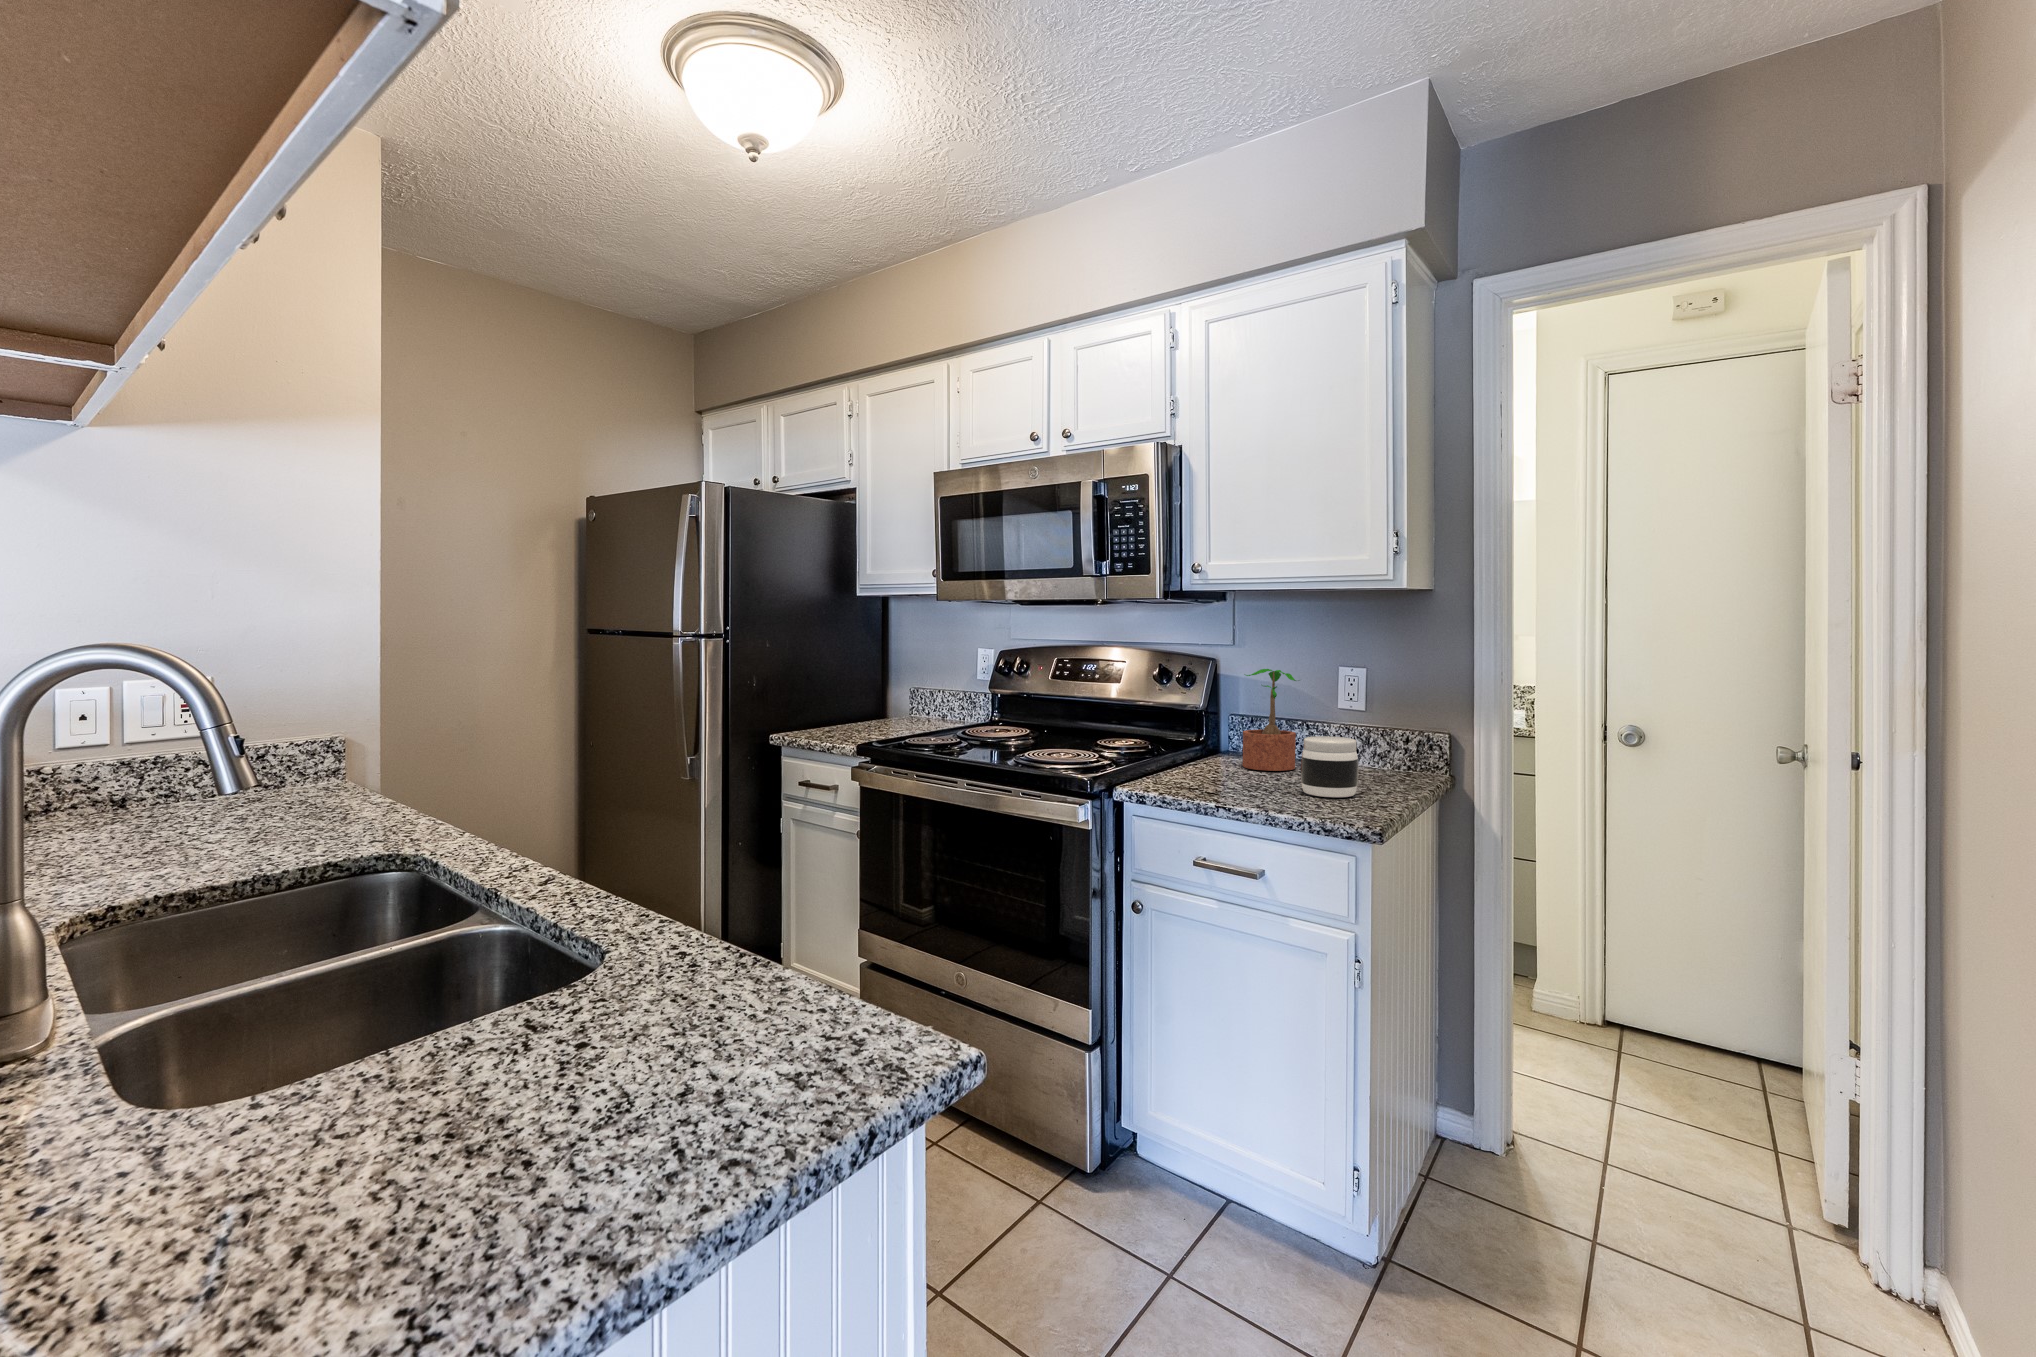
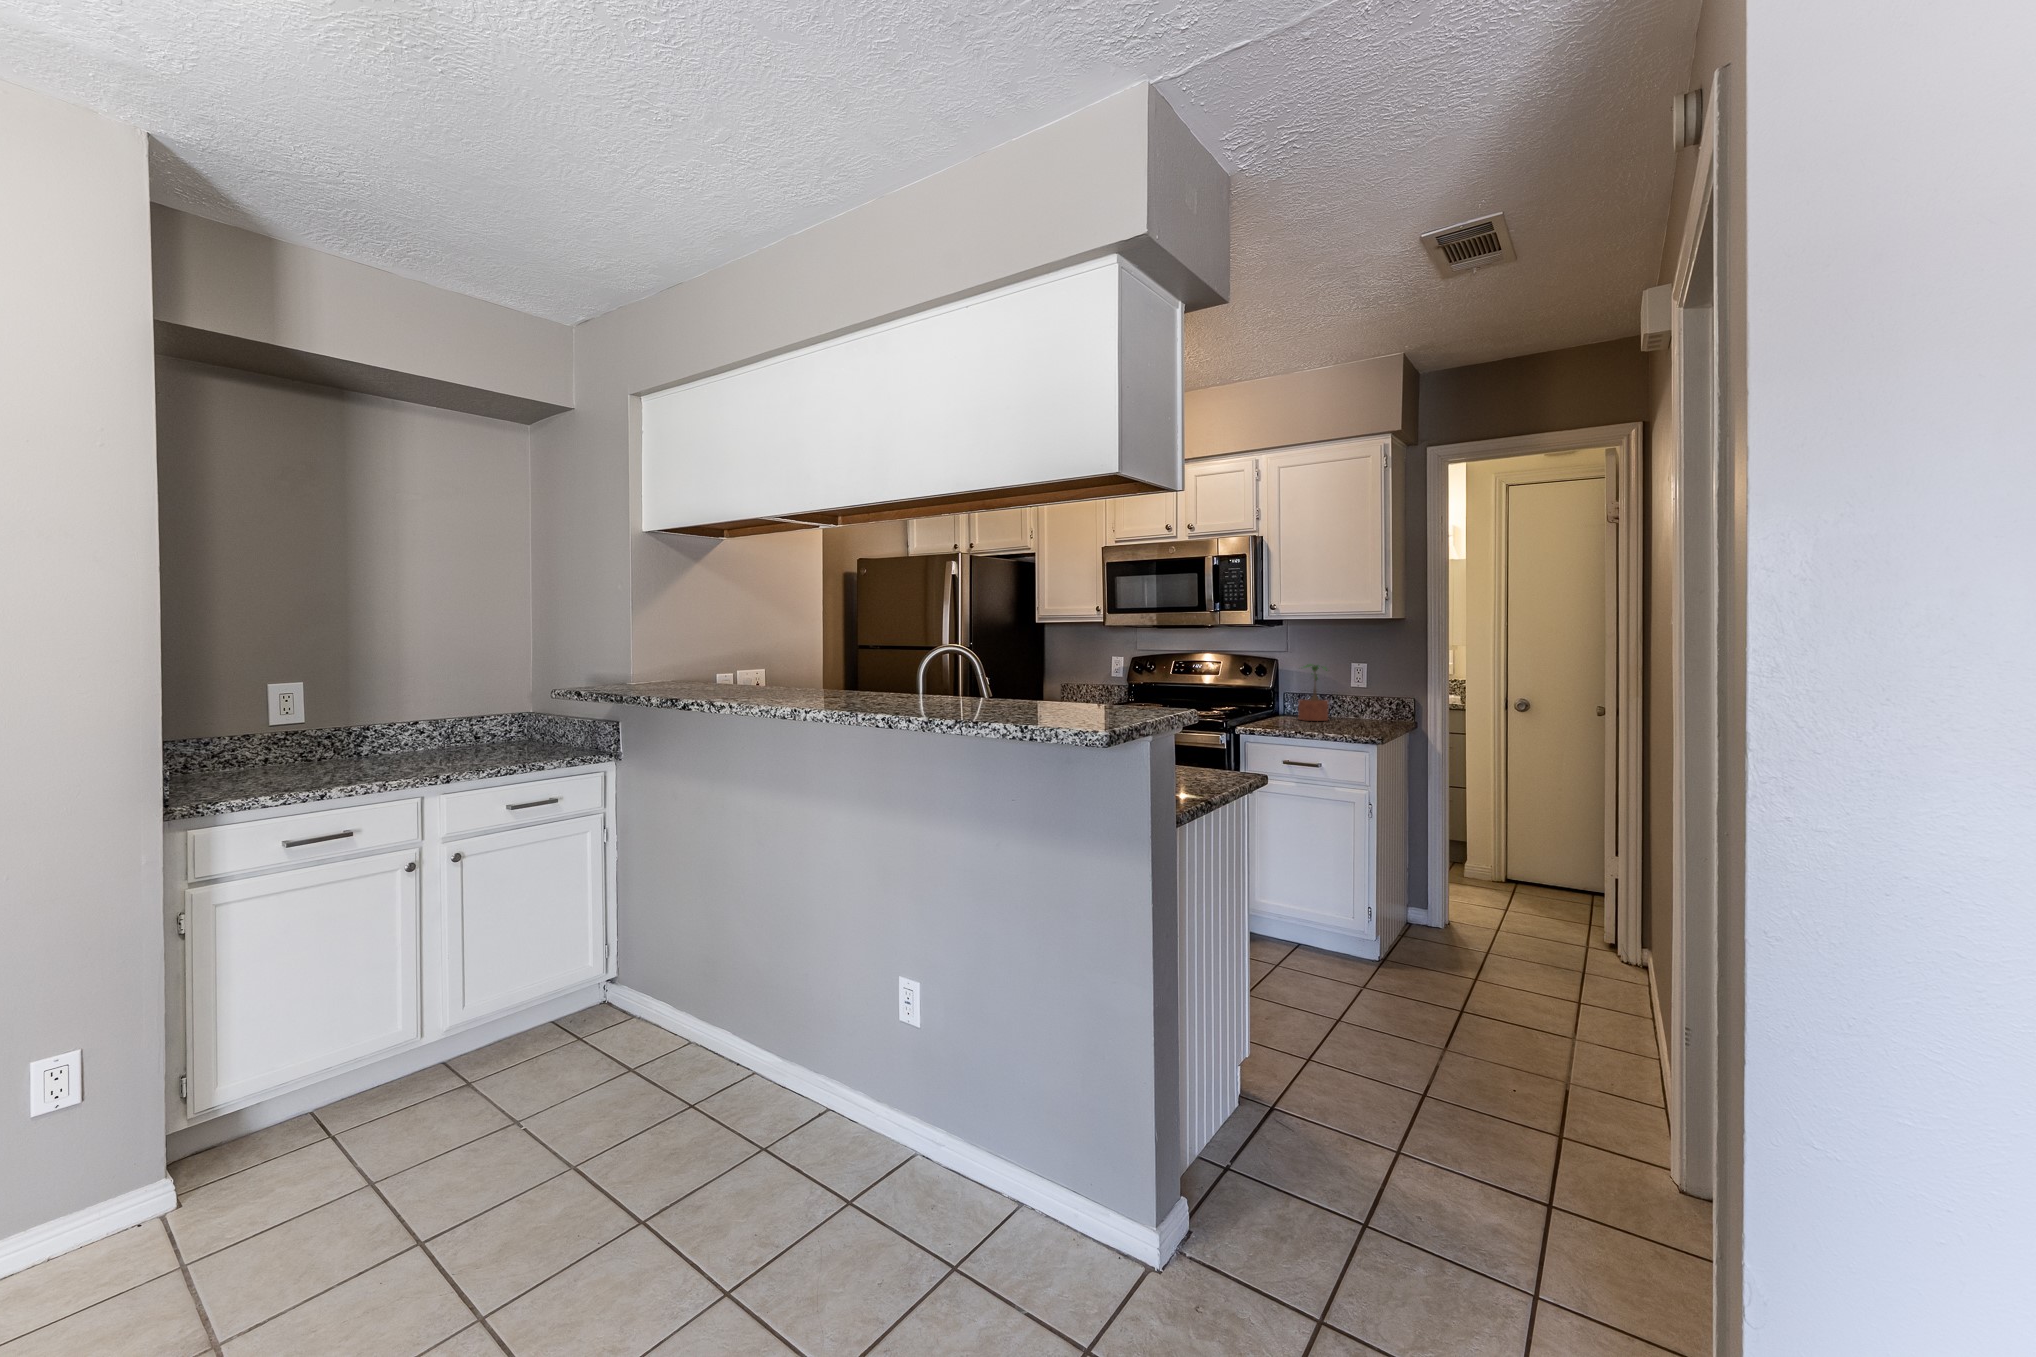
jar: present [1301,736,1358,797] -> none [1338,699,1369,729]

